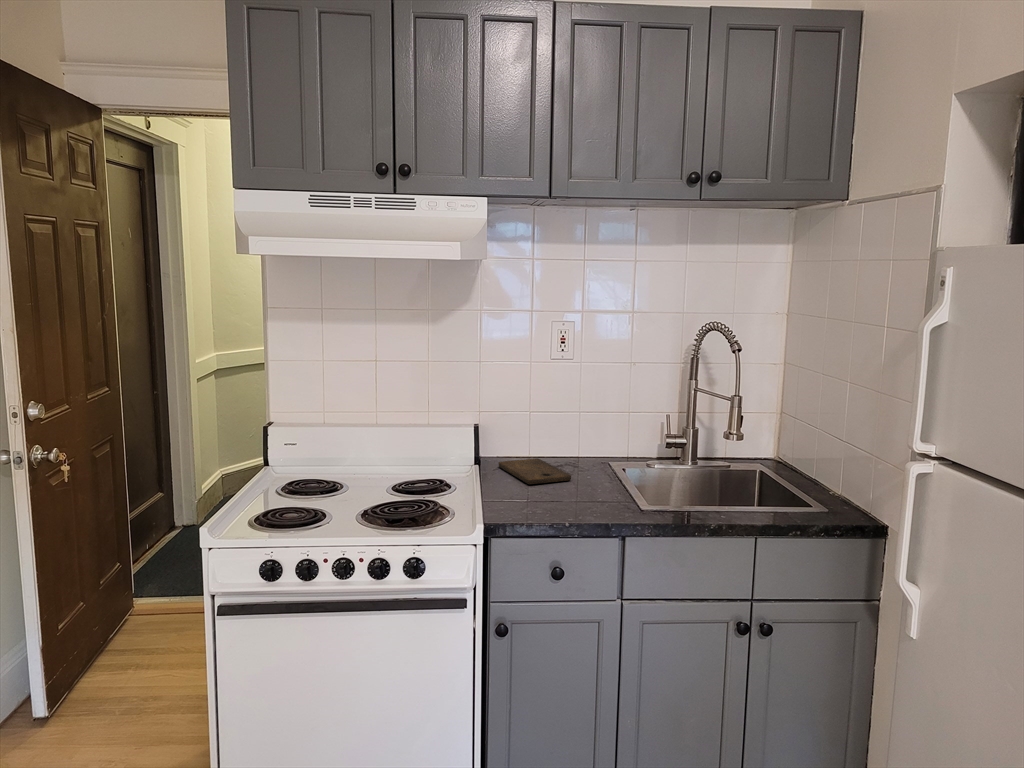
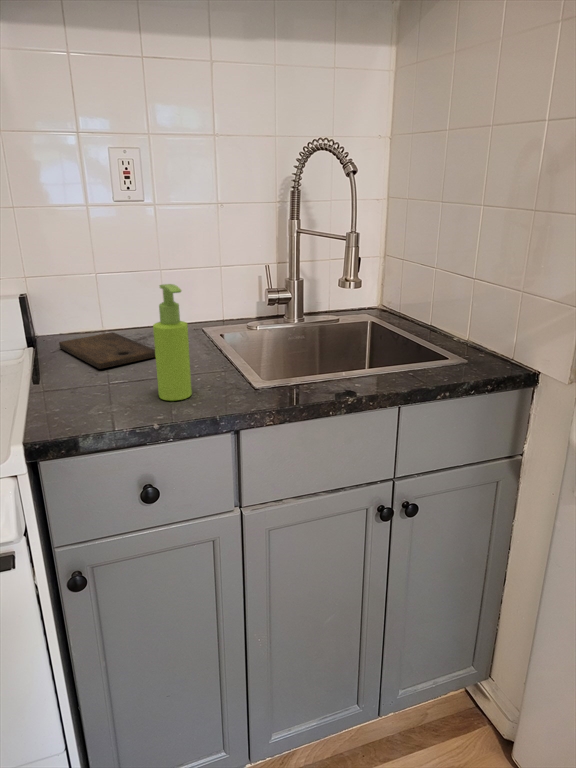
soap dispenser: none [571,428,596,511] -> present [153,284,192,401]

